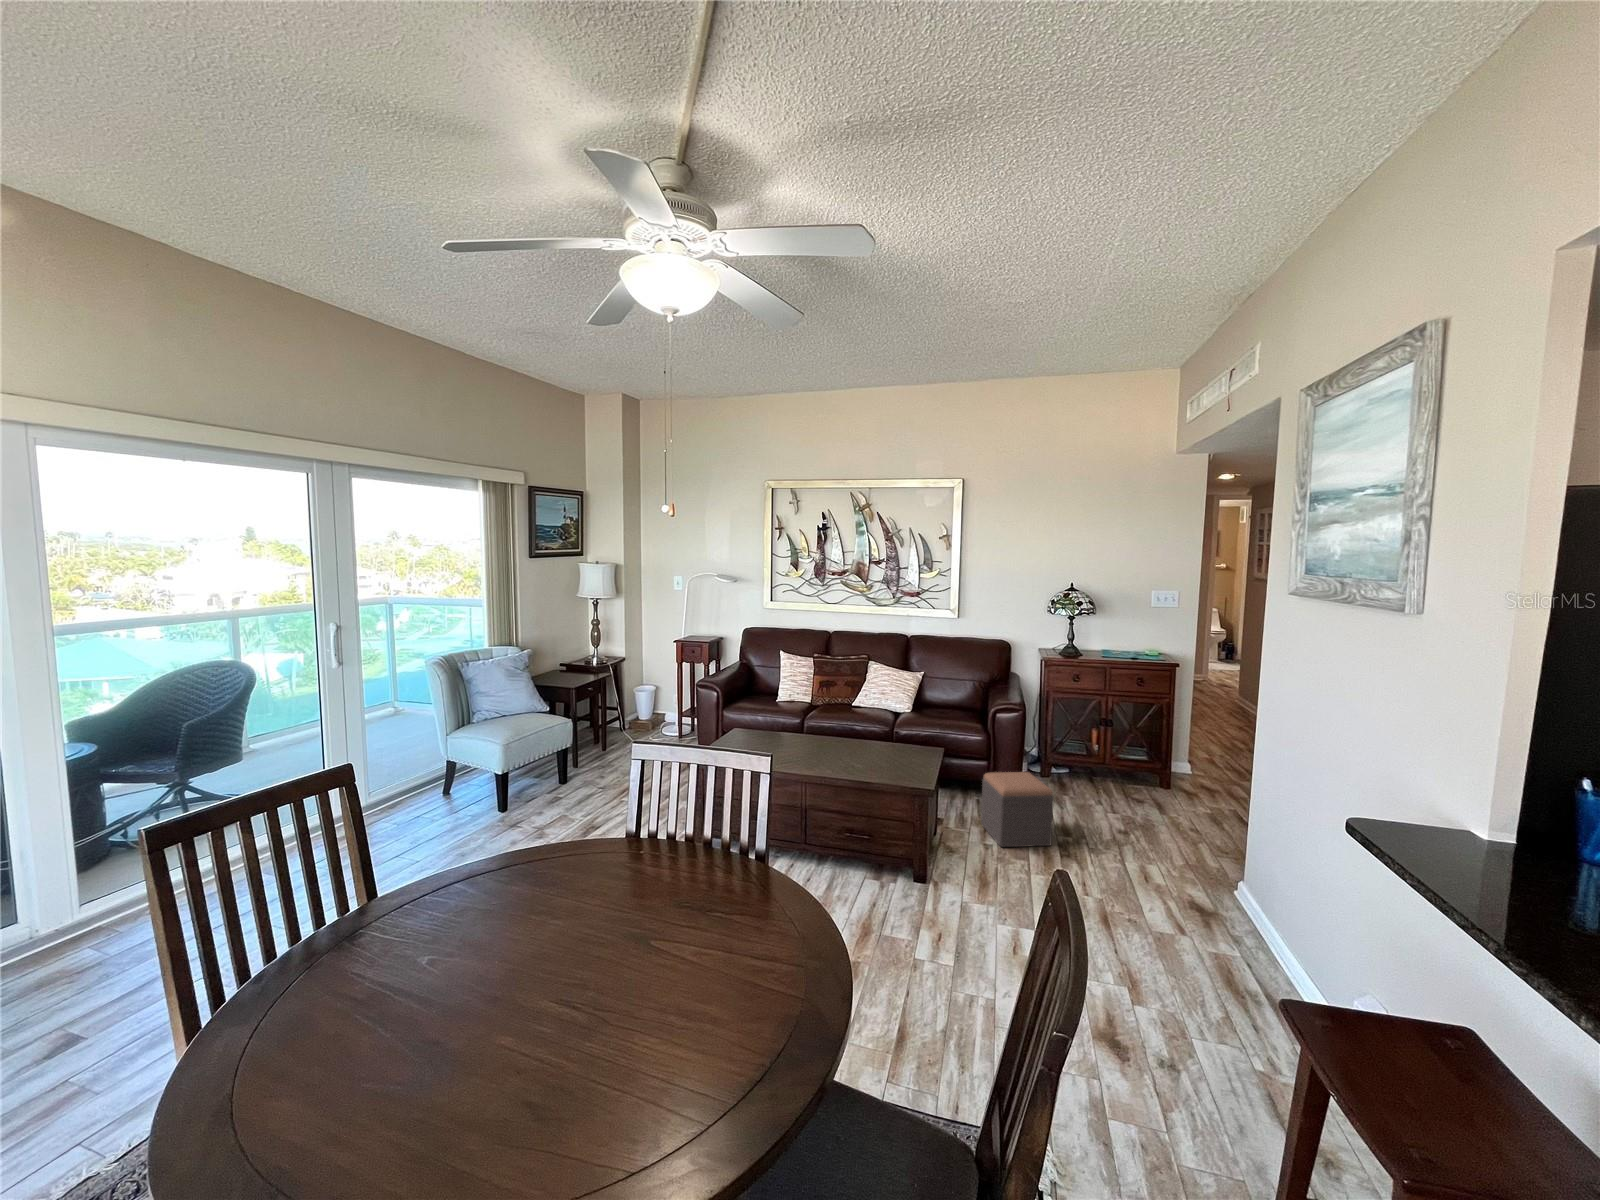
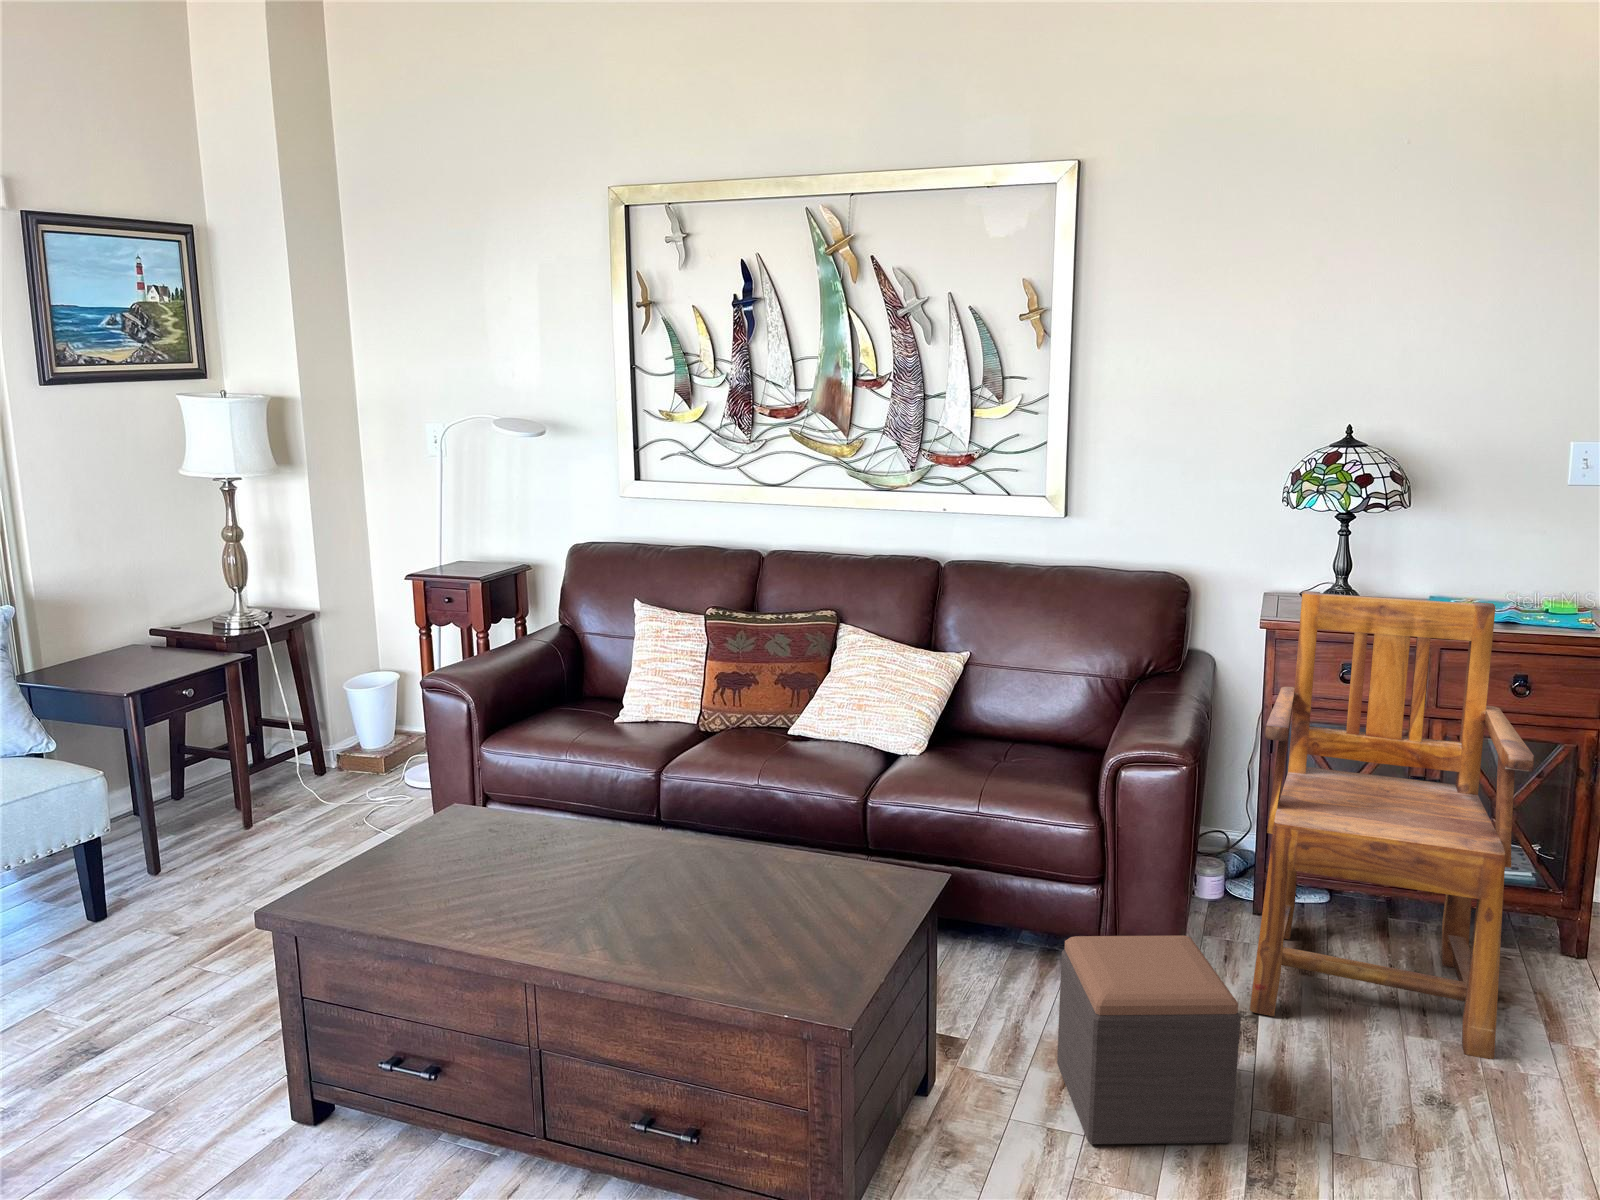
armchair: none [1048,646,1149,820] -> present [1250,591,1534,1059]

